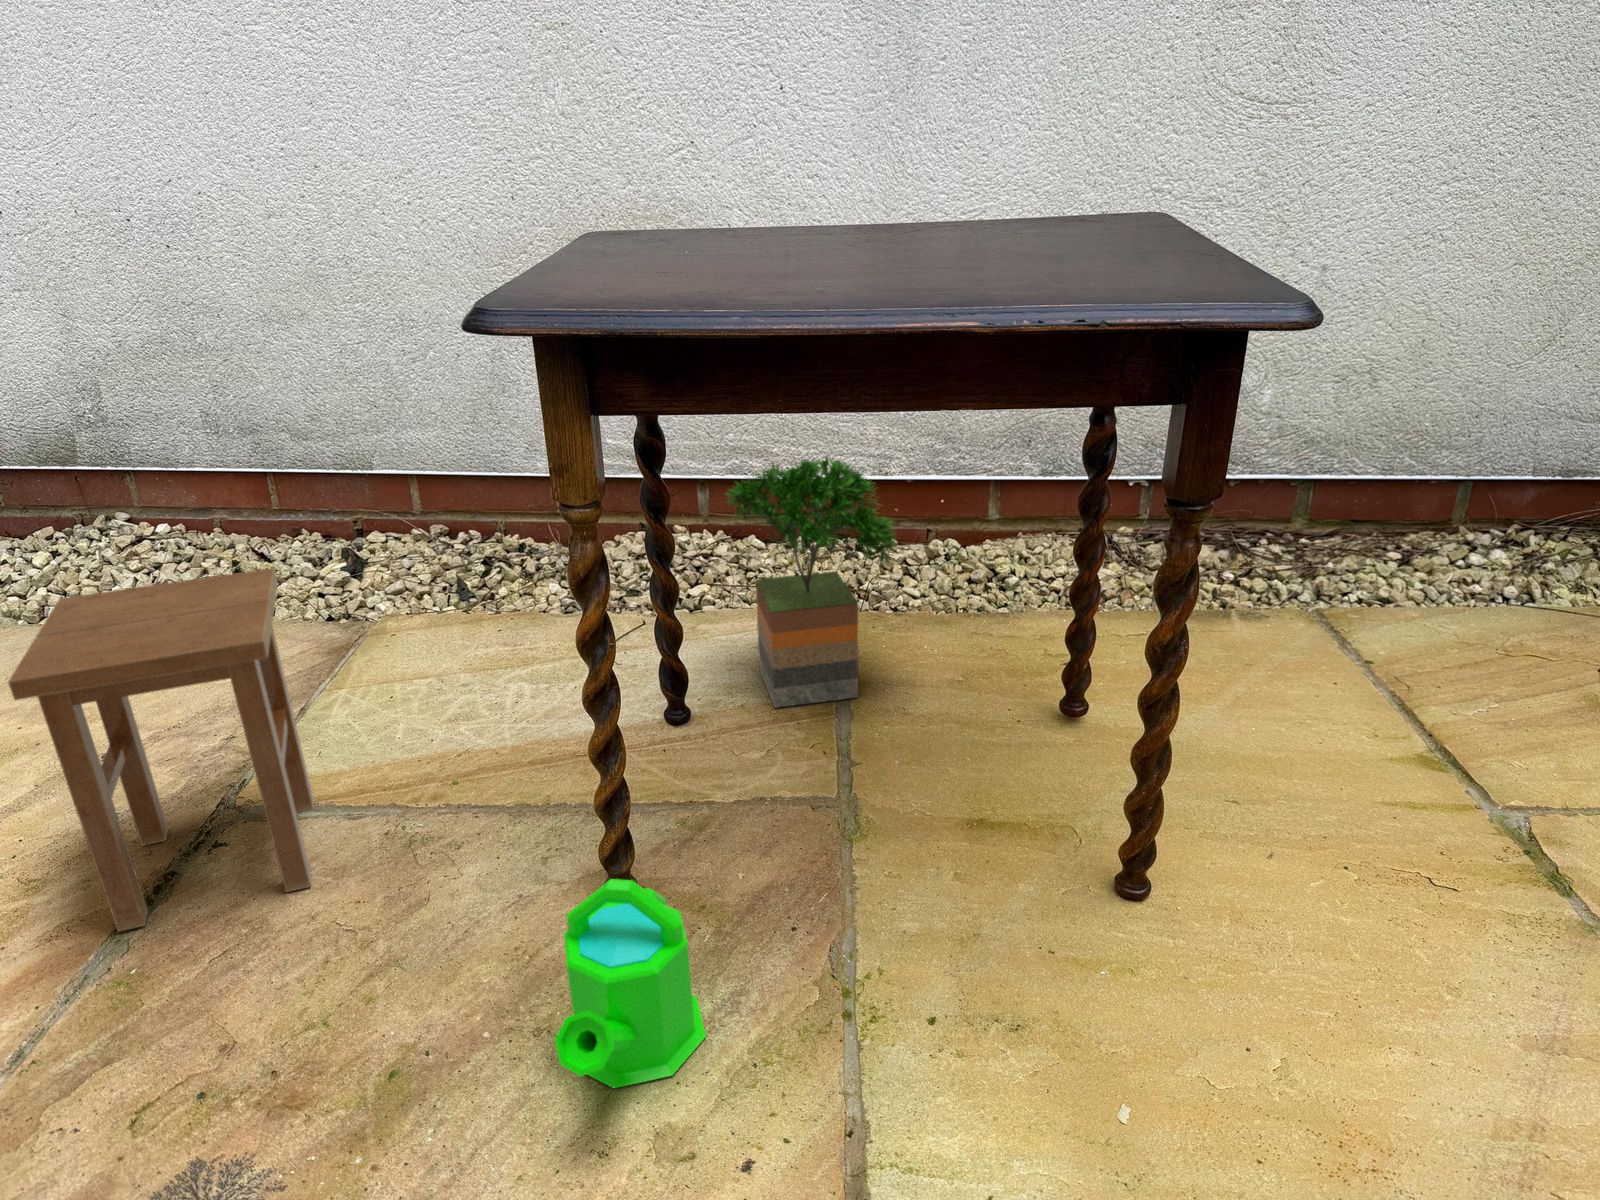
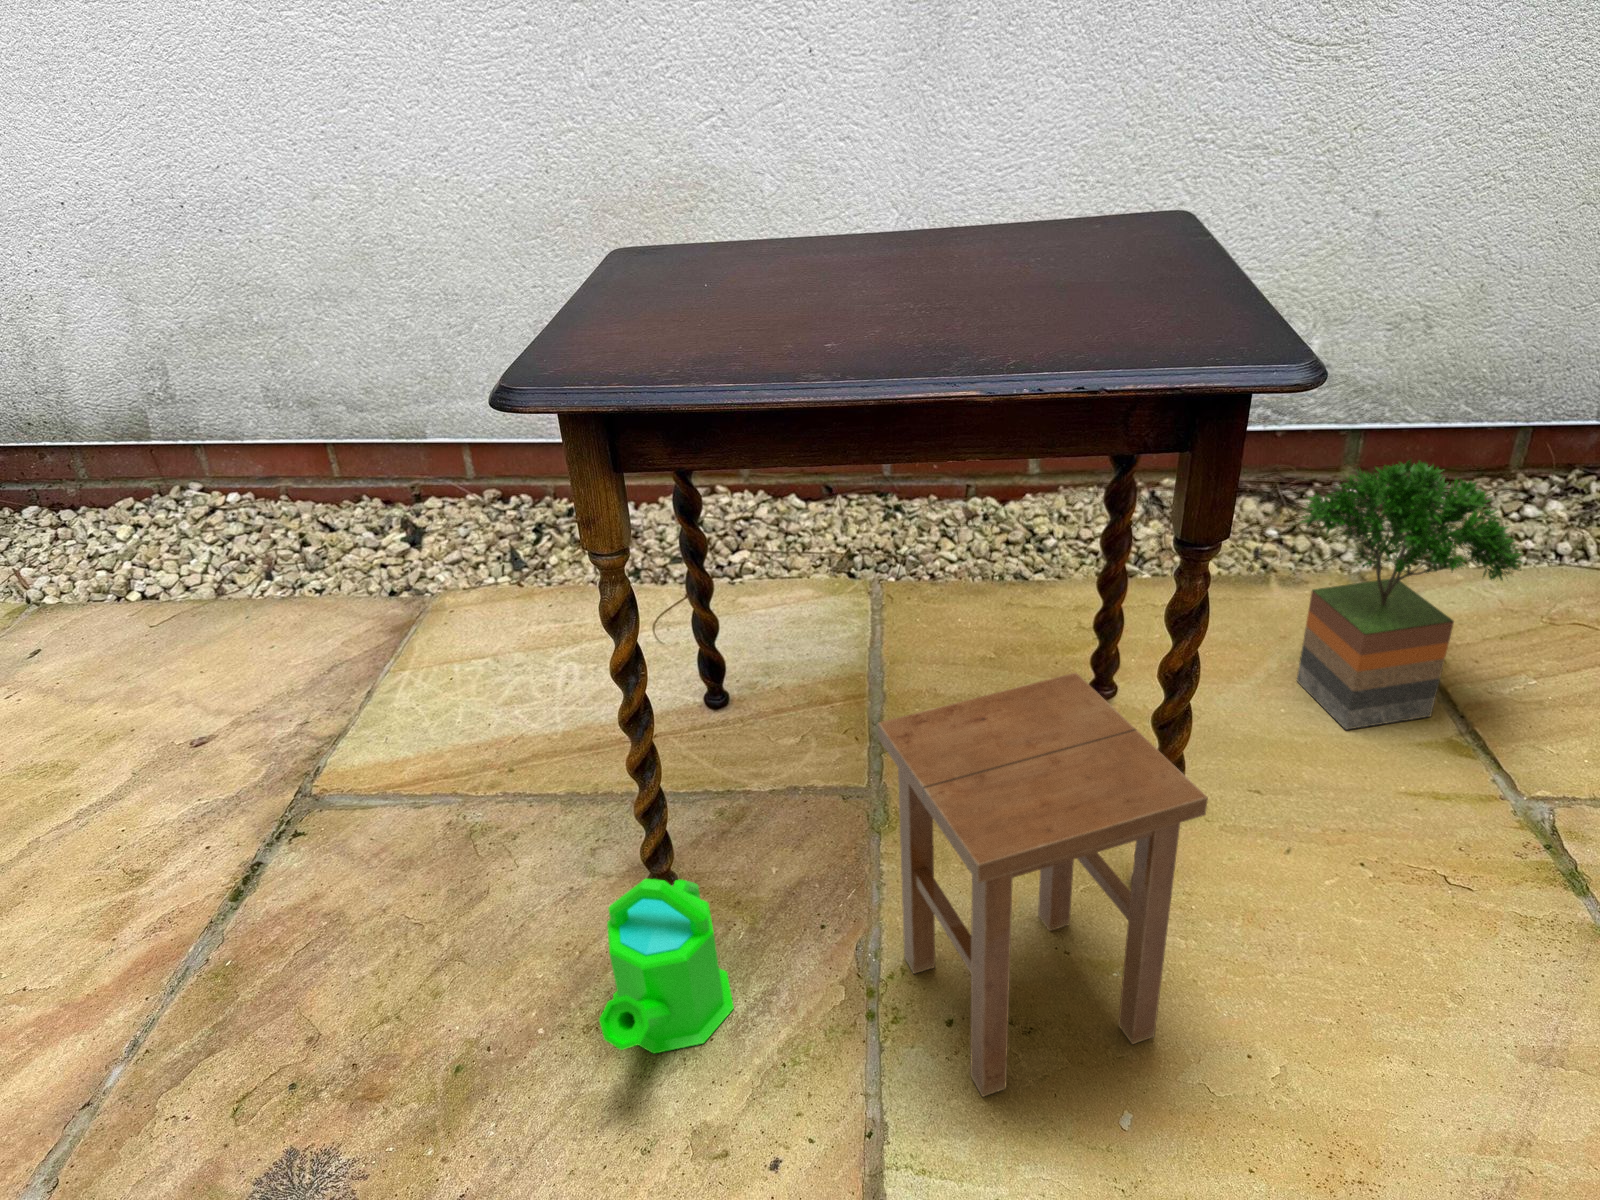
potted tree: present [726,457,896,708] -> present [1297,460,1524,730]
stool: present [8,568,314,932] -> present [878,673,1208,1097]

